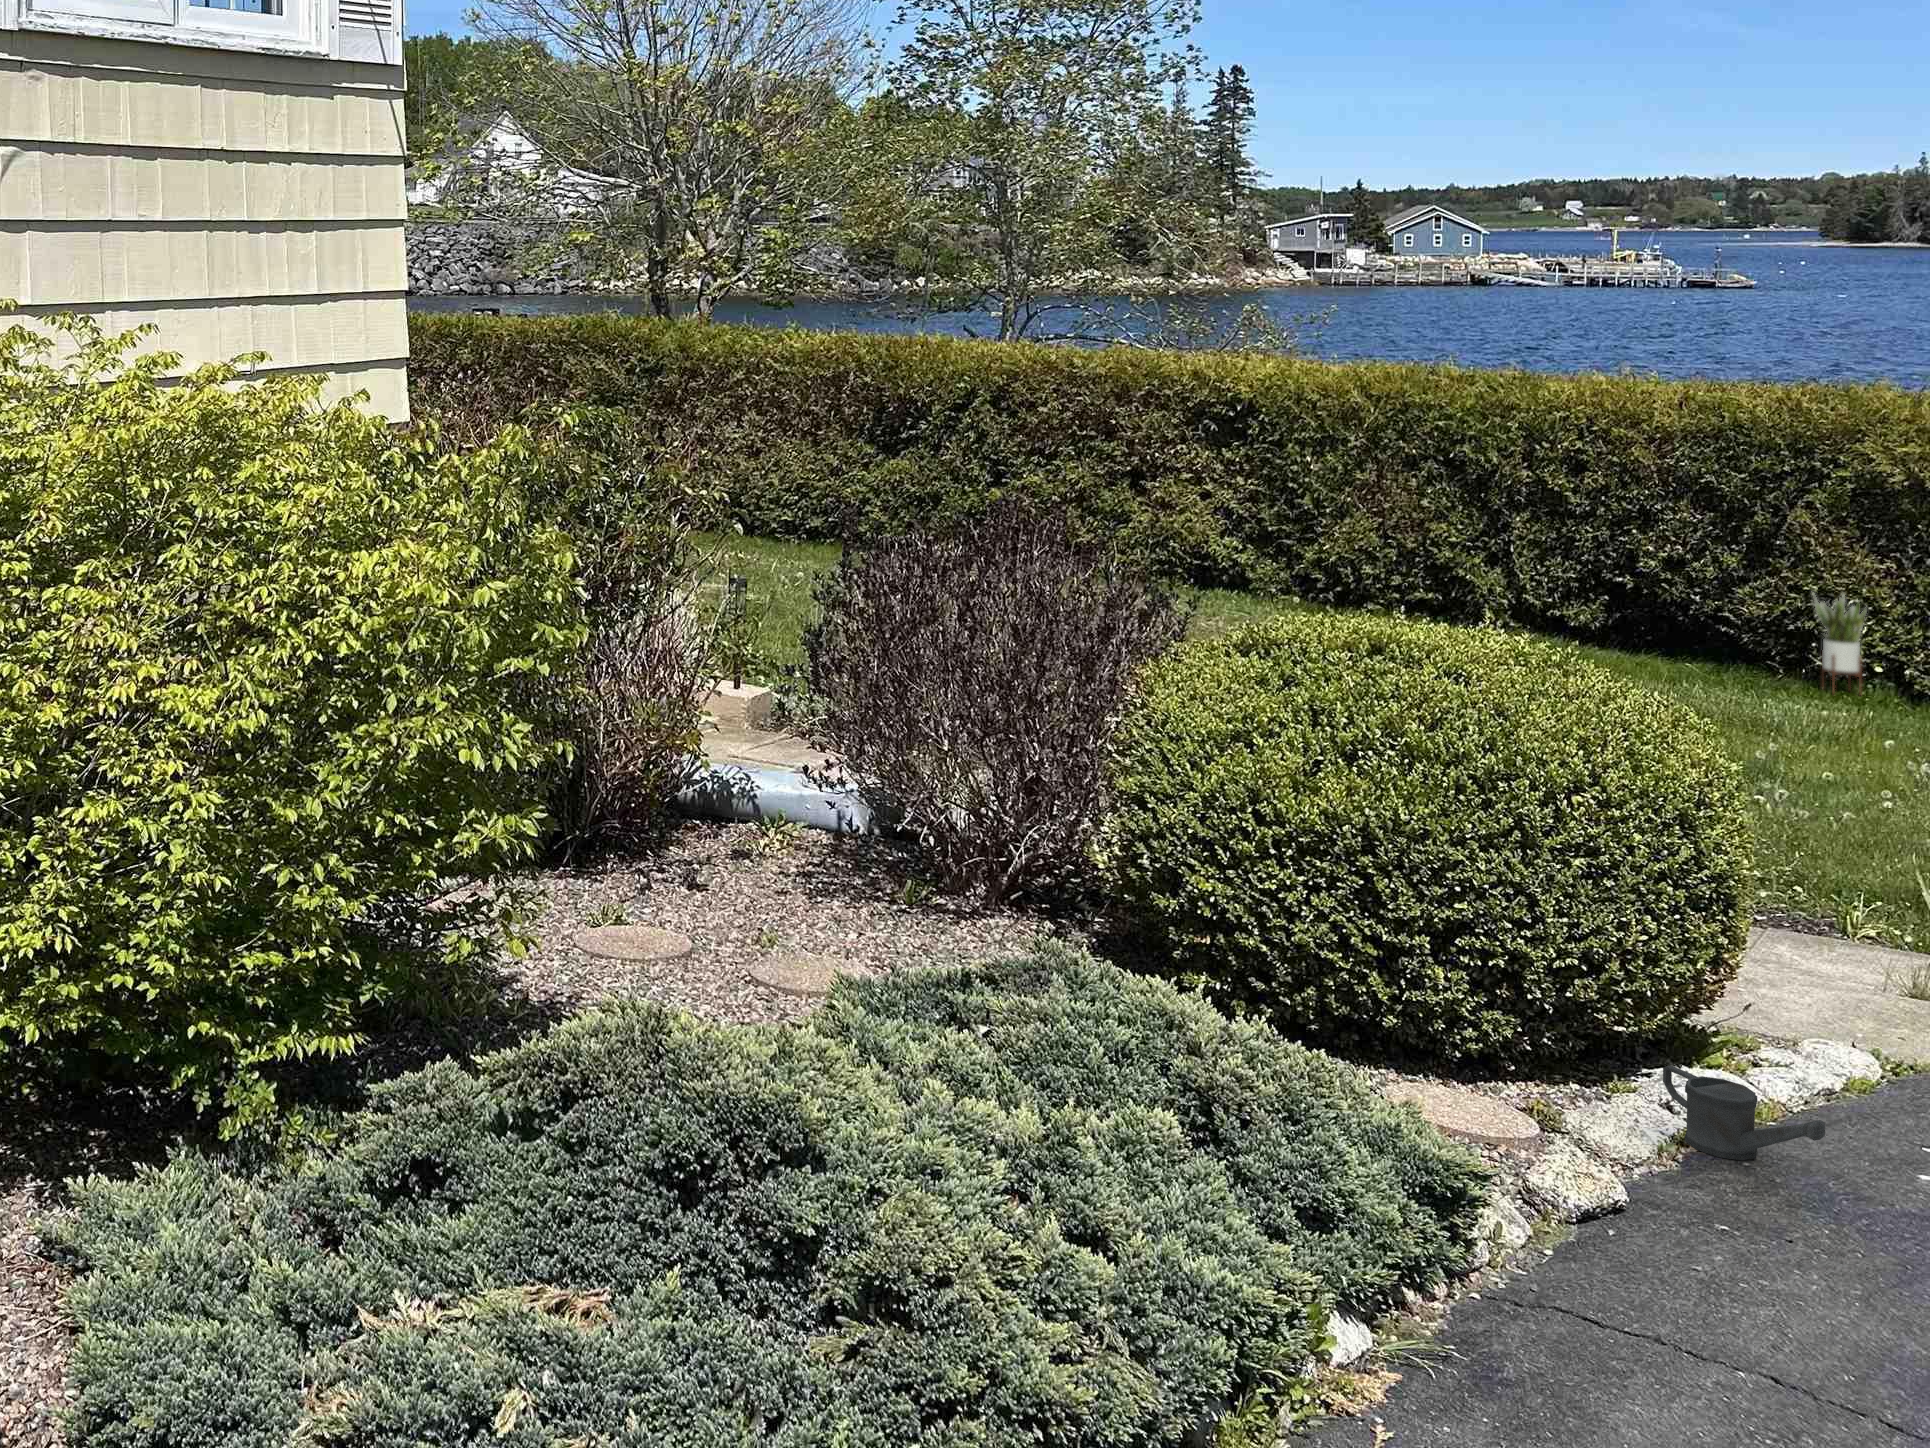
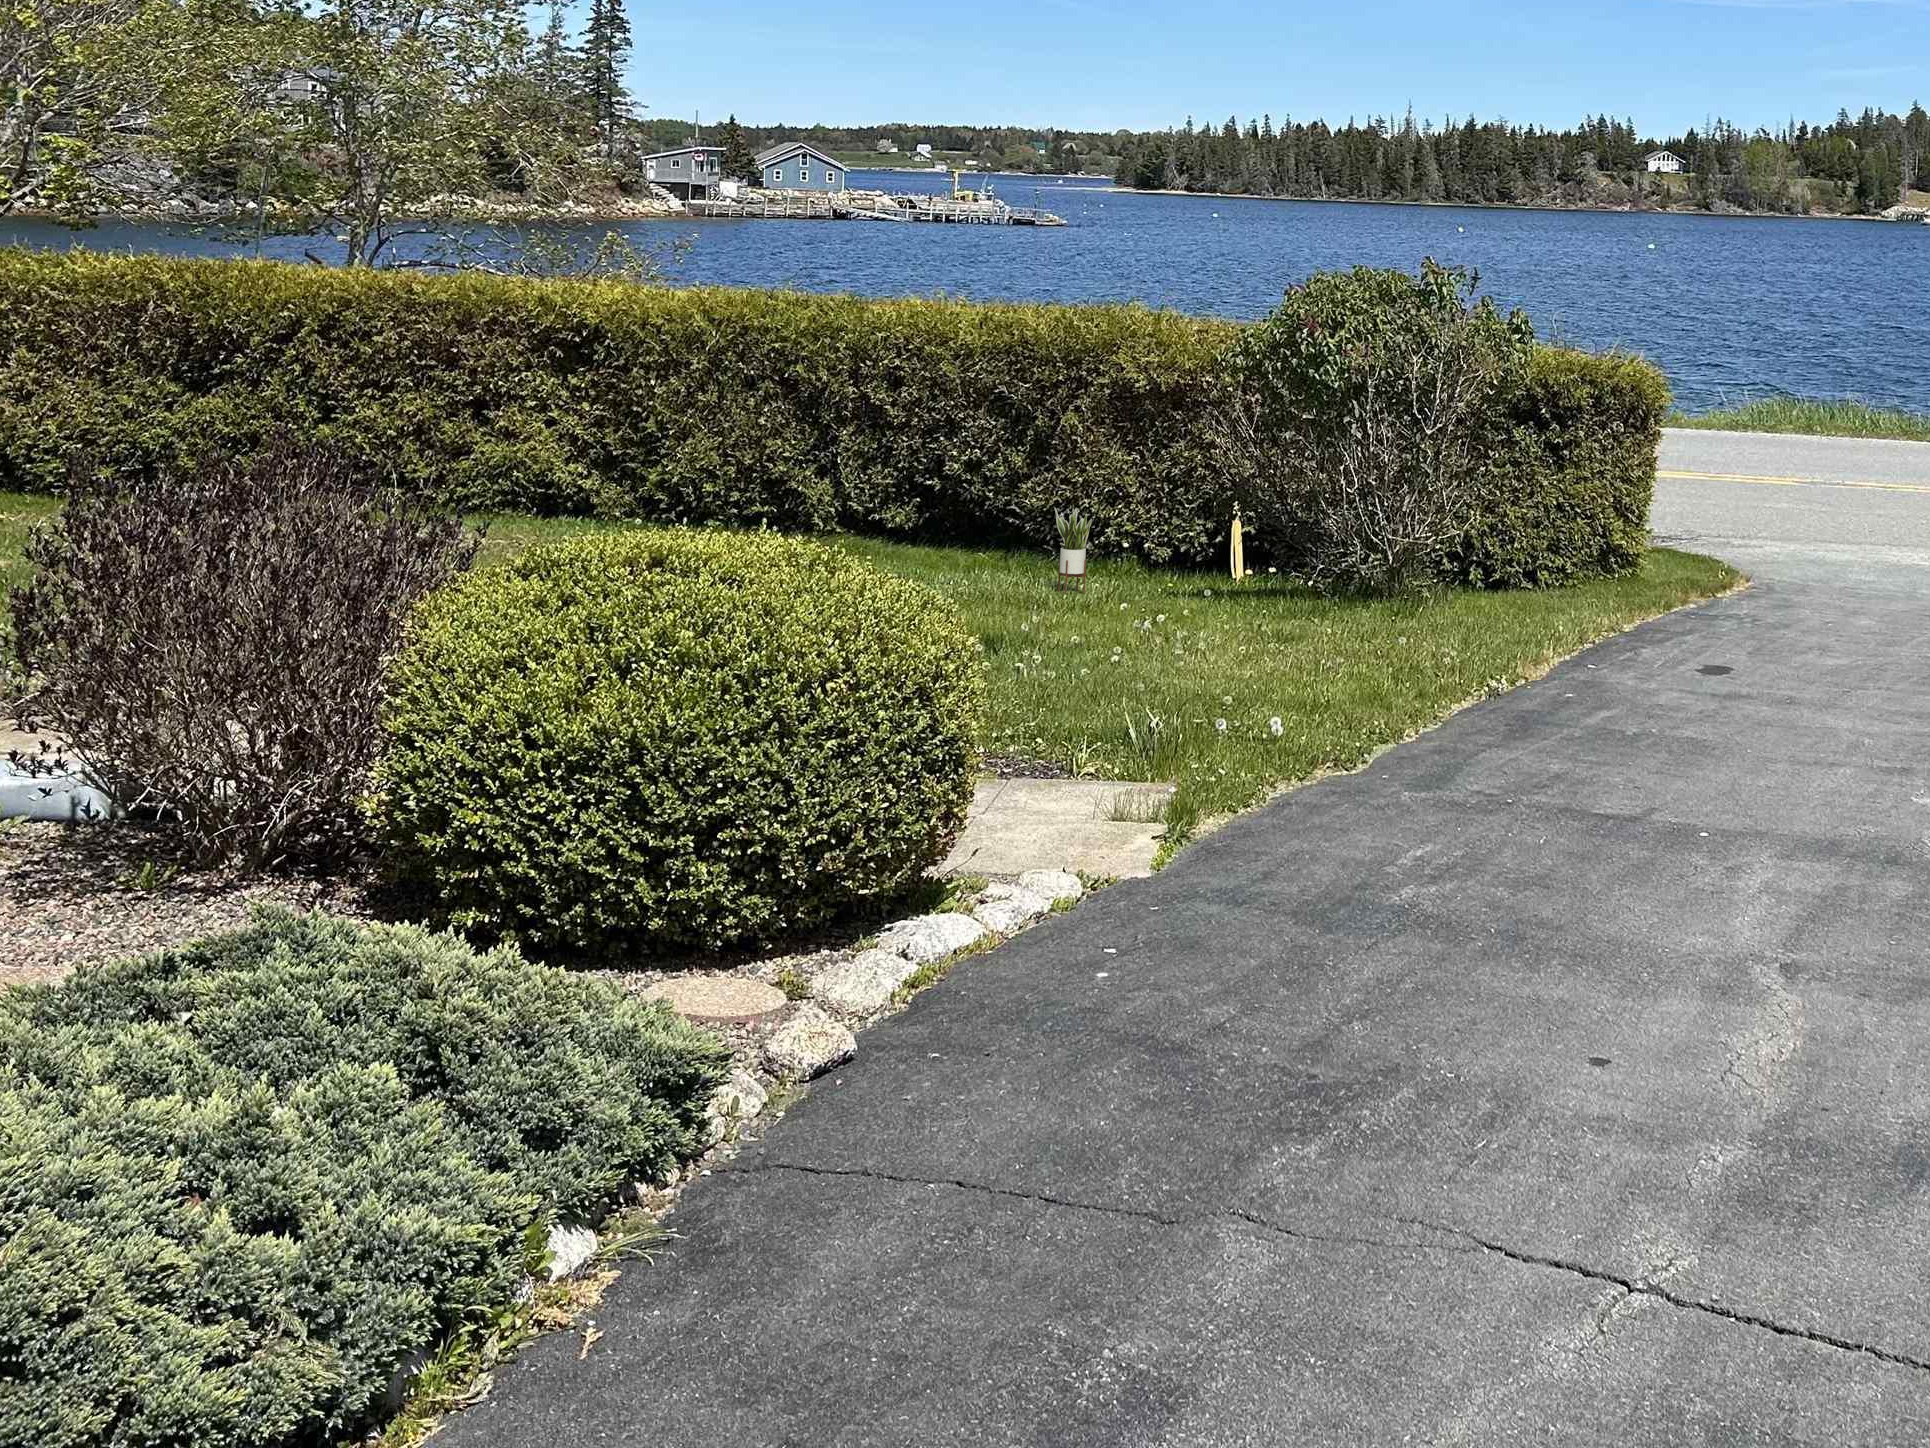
watering can: present [1663,1066,1825,1160] -> none [890,914,1007,986]

